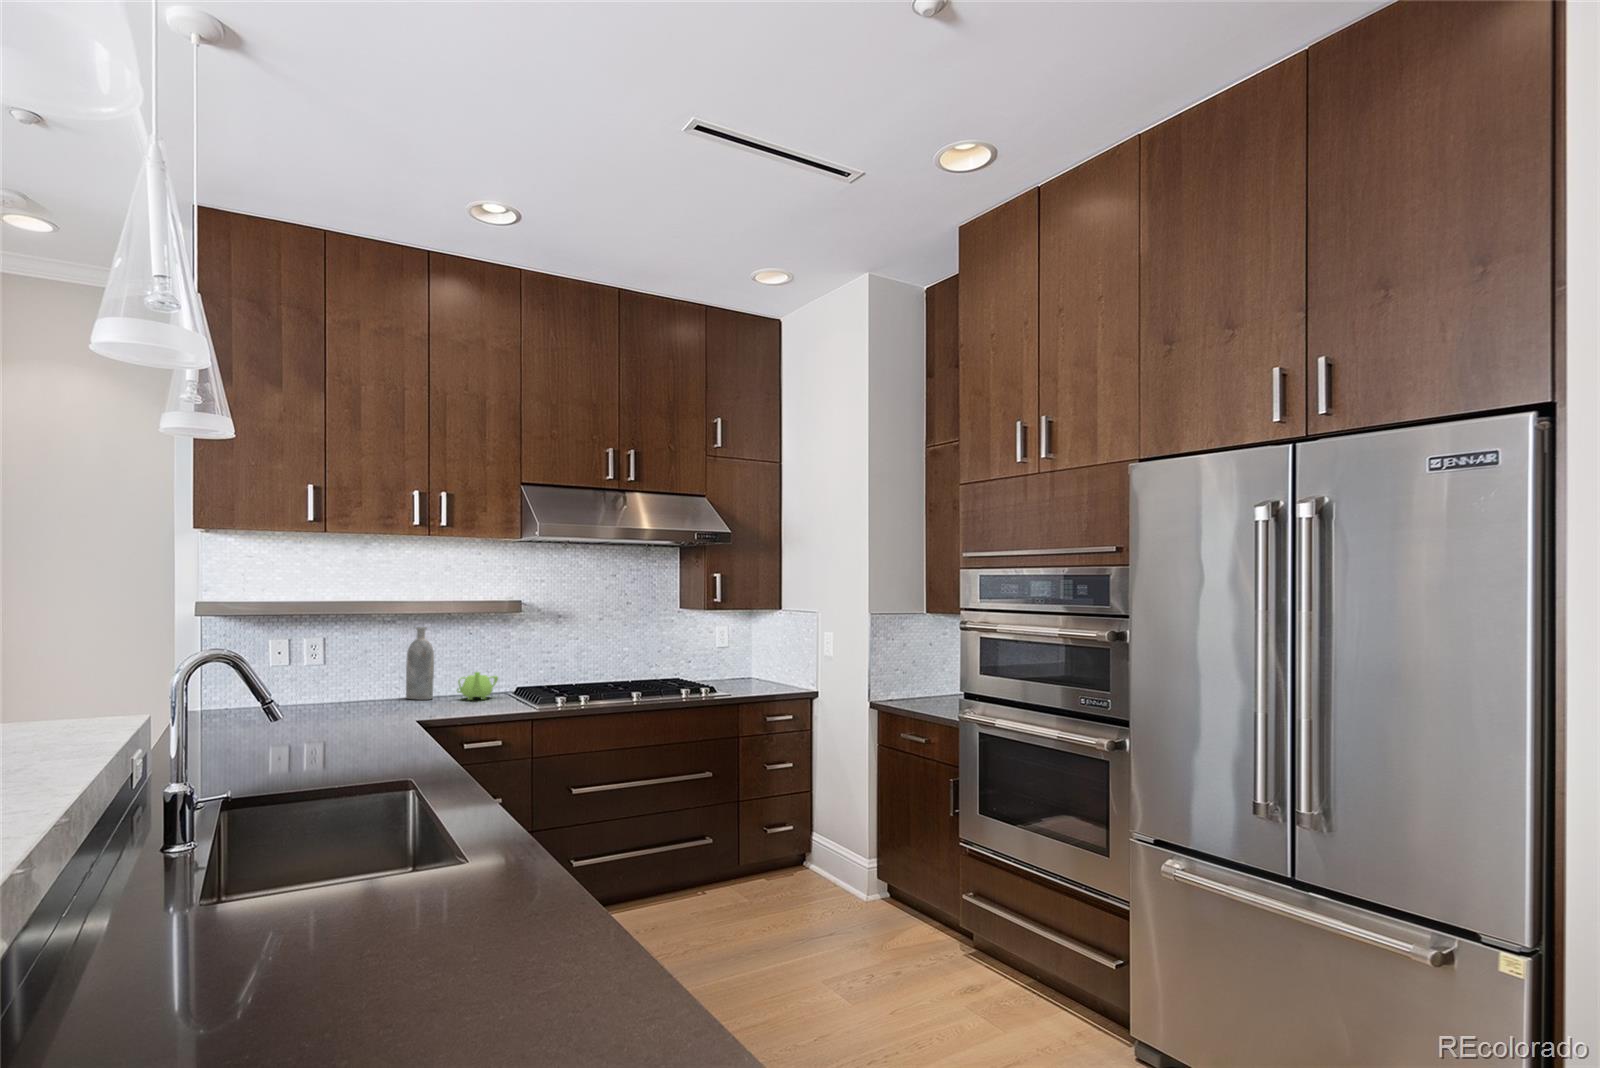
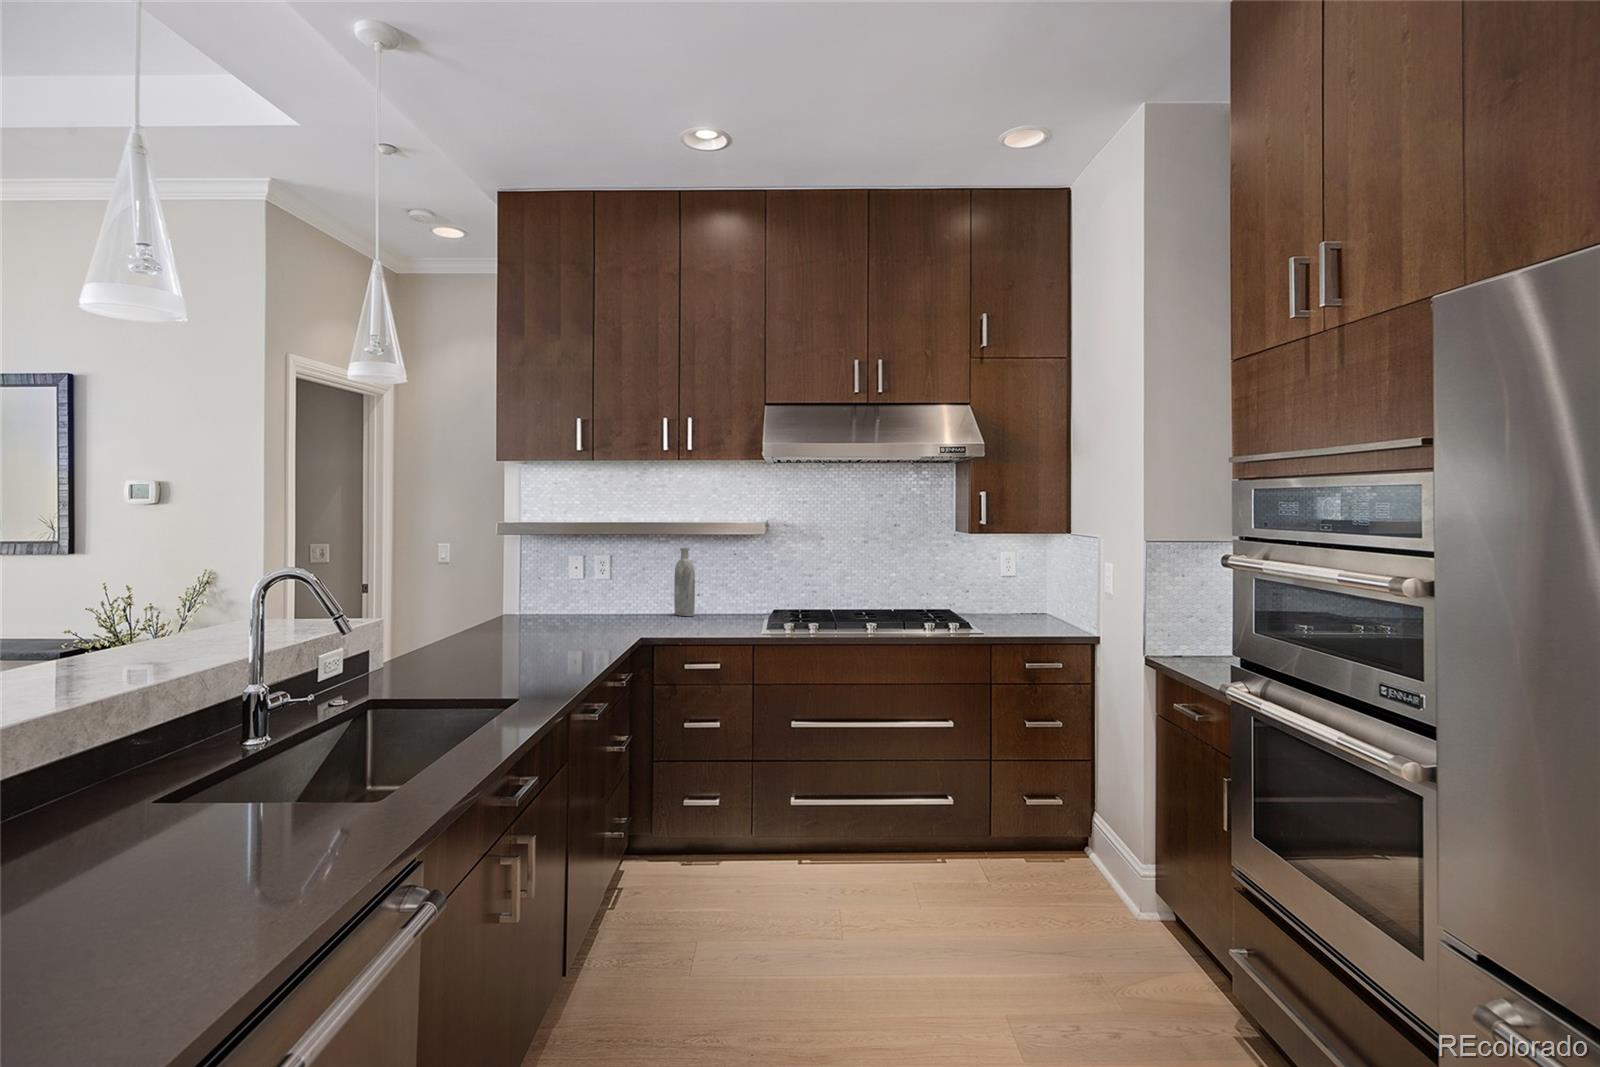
teapot: present [457,672,498,700] -> none [710,593,746,620]

